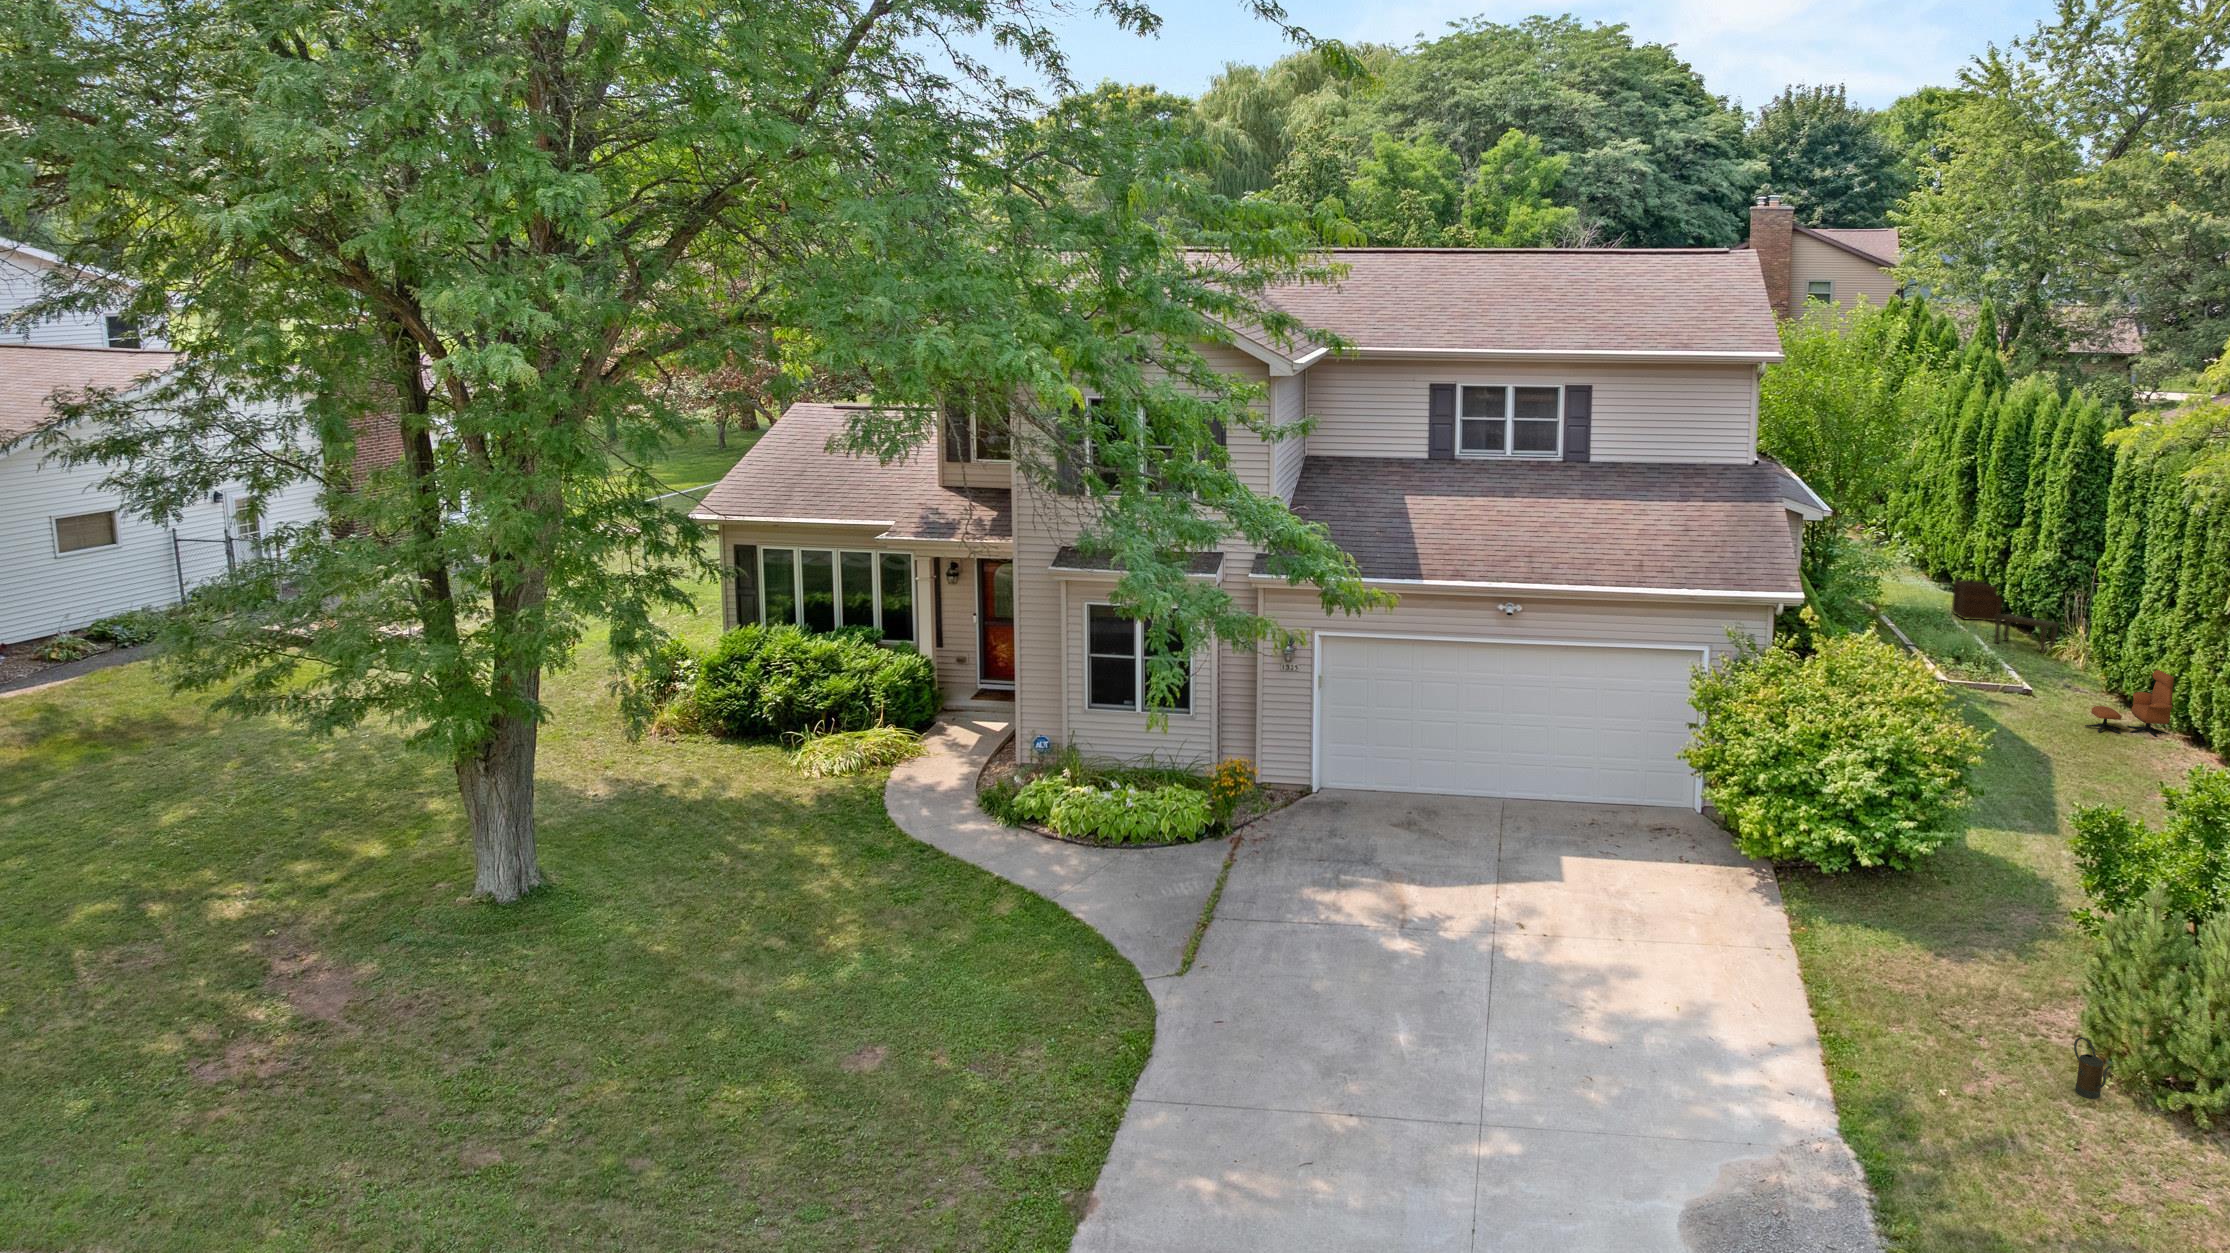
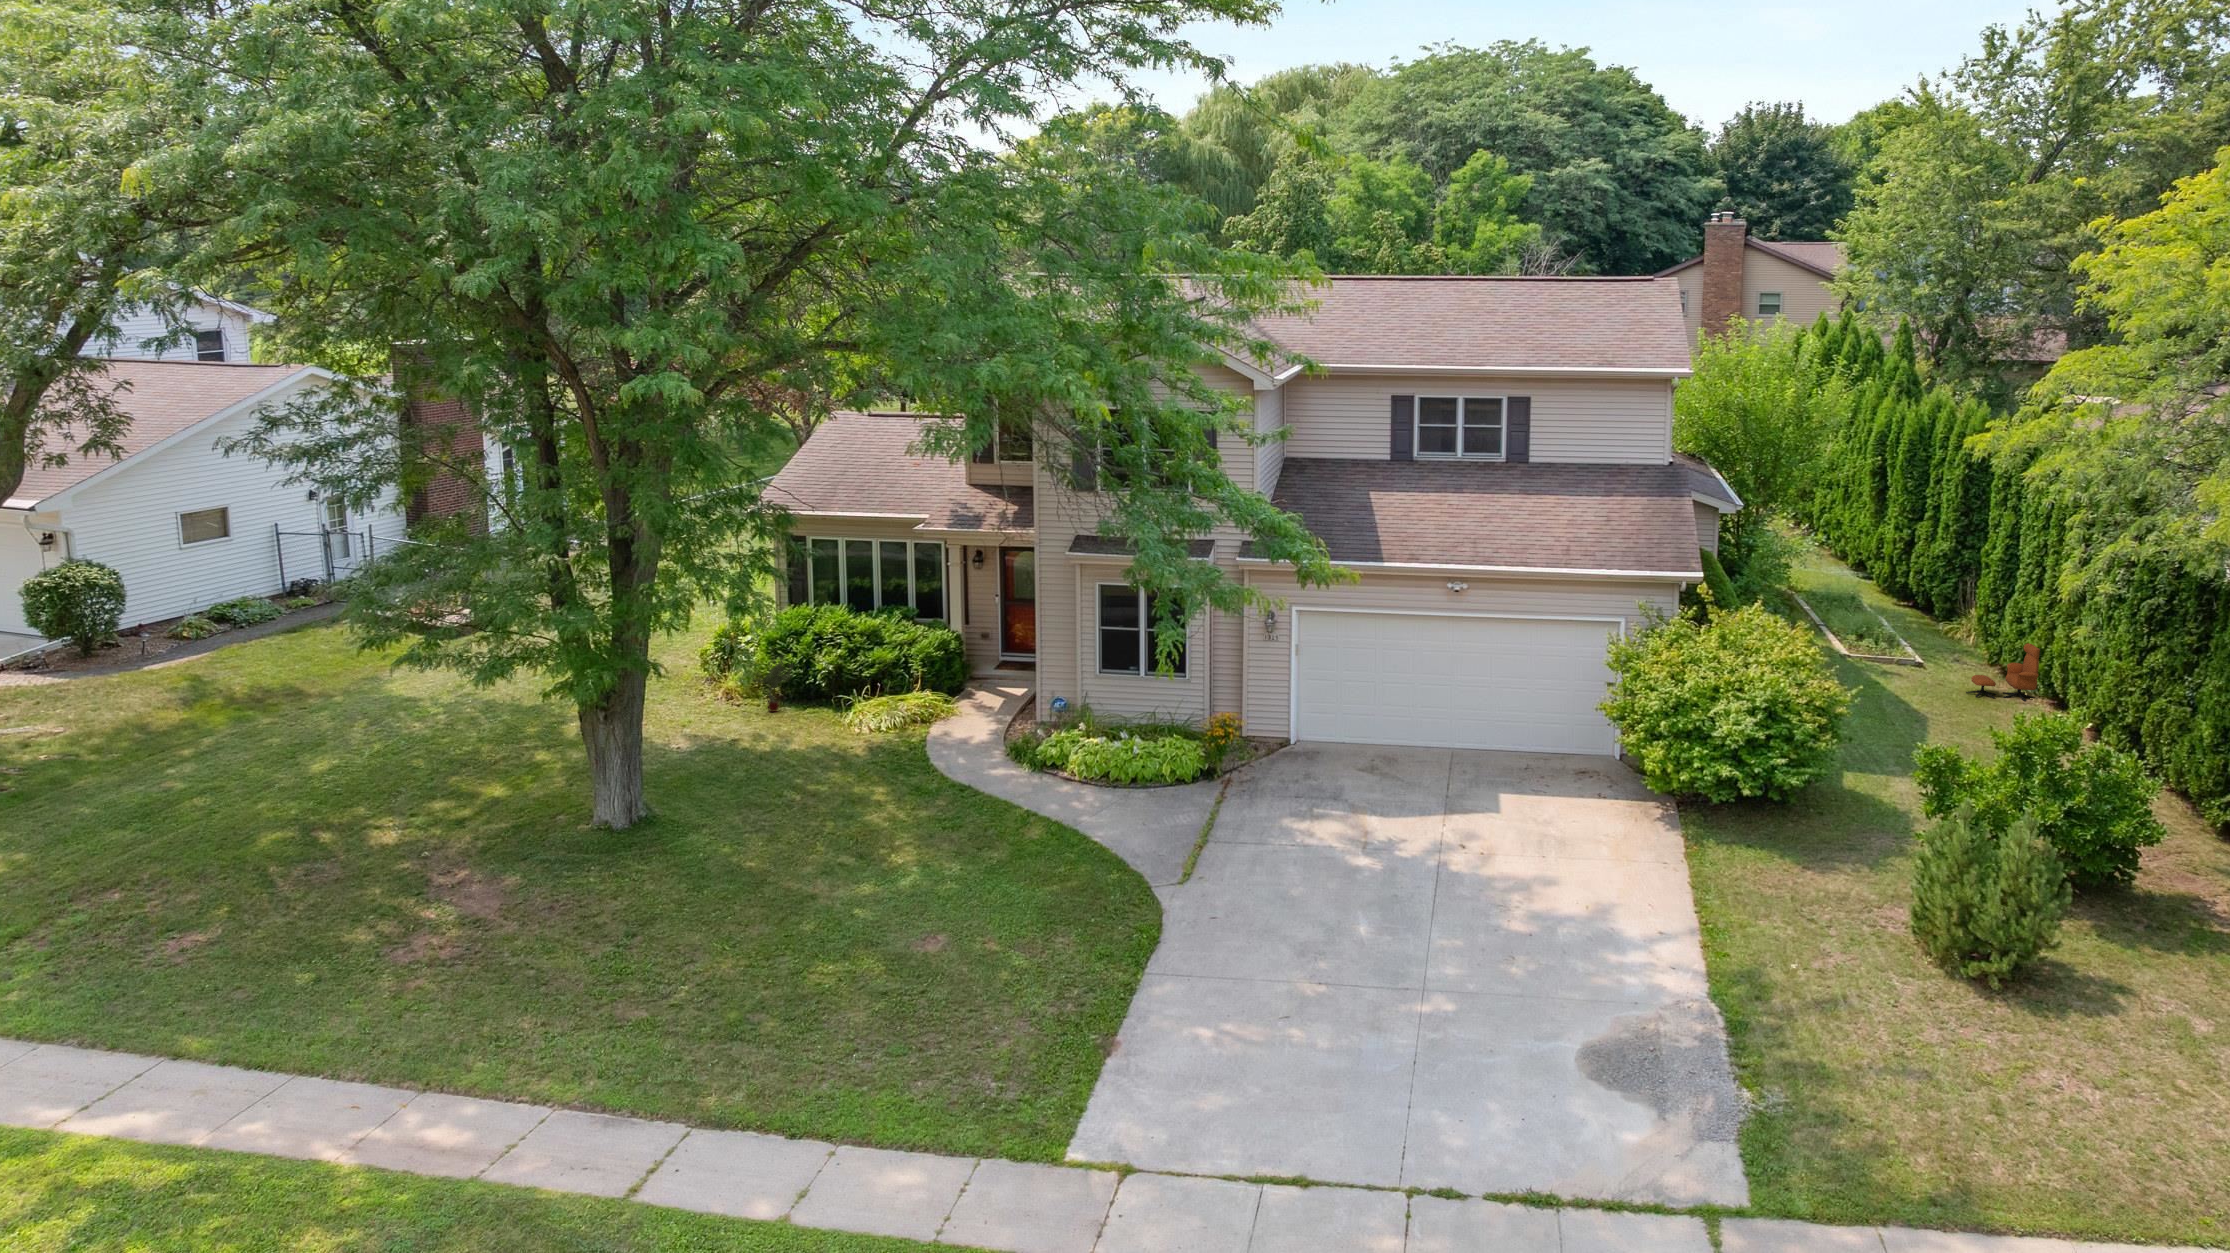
wooden crate: present [1952,579,2003,621] -> none [1869,568,1914,605]
bench: present [1994,614,2059,652] -> none [1902,597,1958,632]
potted tree: none [690,683,740,749] -> present [753,656,793,712]
watering can: present [2074,1037,2111,1099] -> none [1895,919,1920,966]

